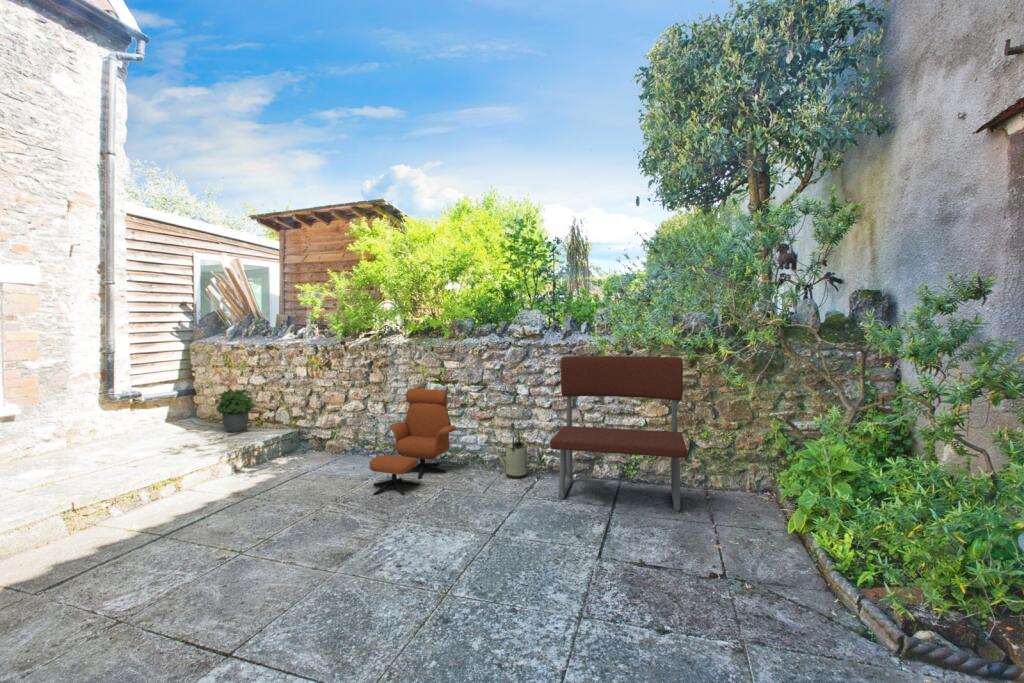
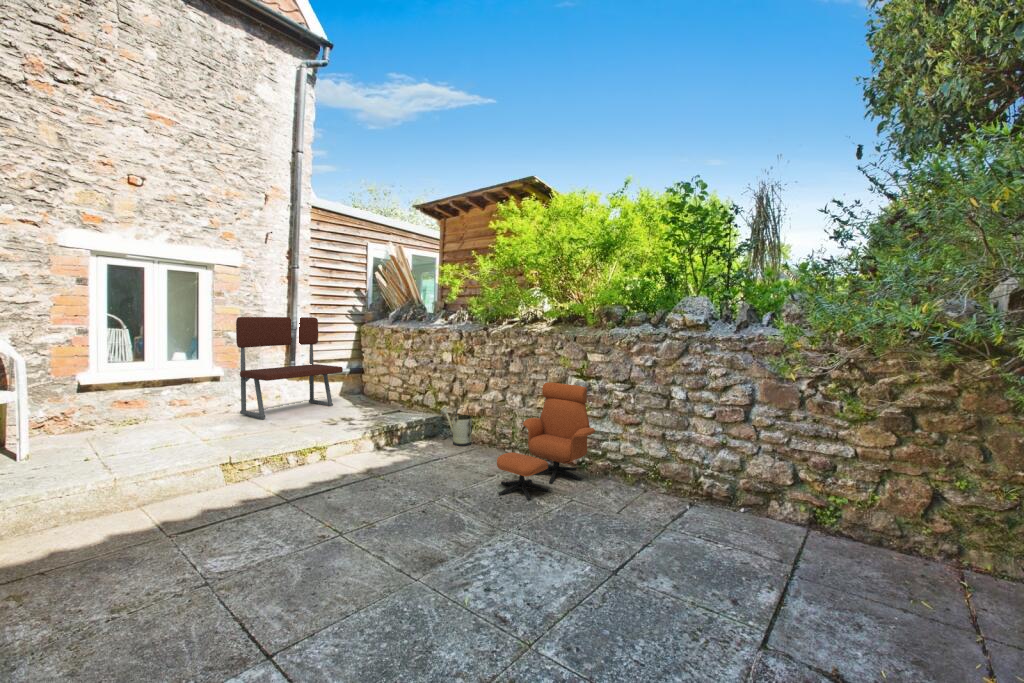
bench: present [550,356,687,511] -> present [236,317,343,419]
potted plant: present [215,389,254,432] -> none [372,368,406,411]
watering can: present [484,433,531,479] -> present [440,407,472,446]

